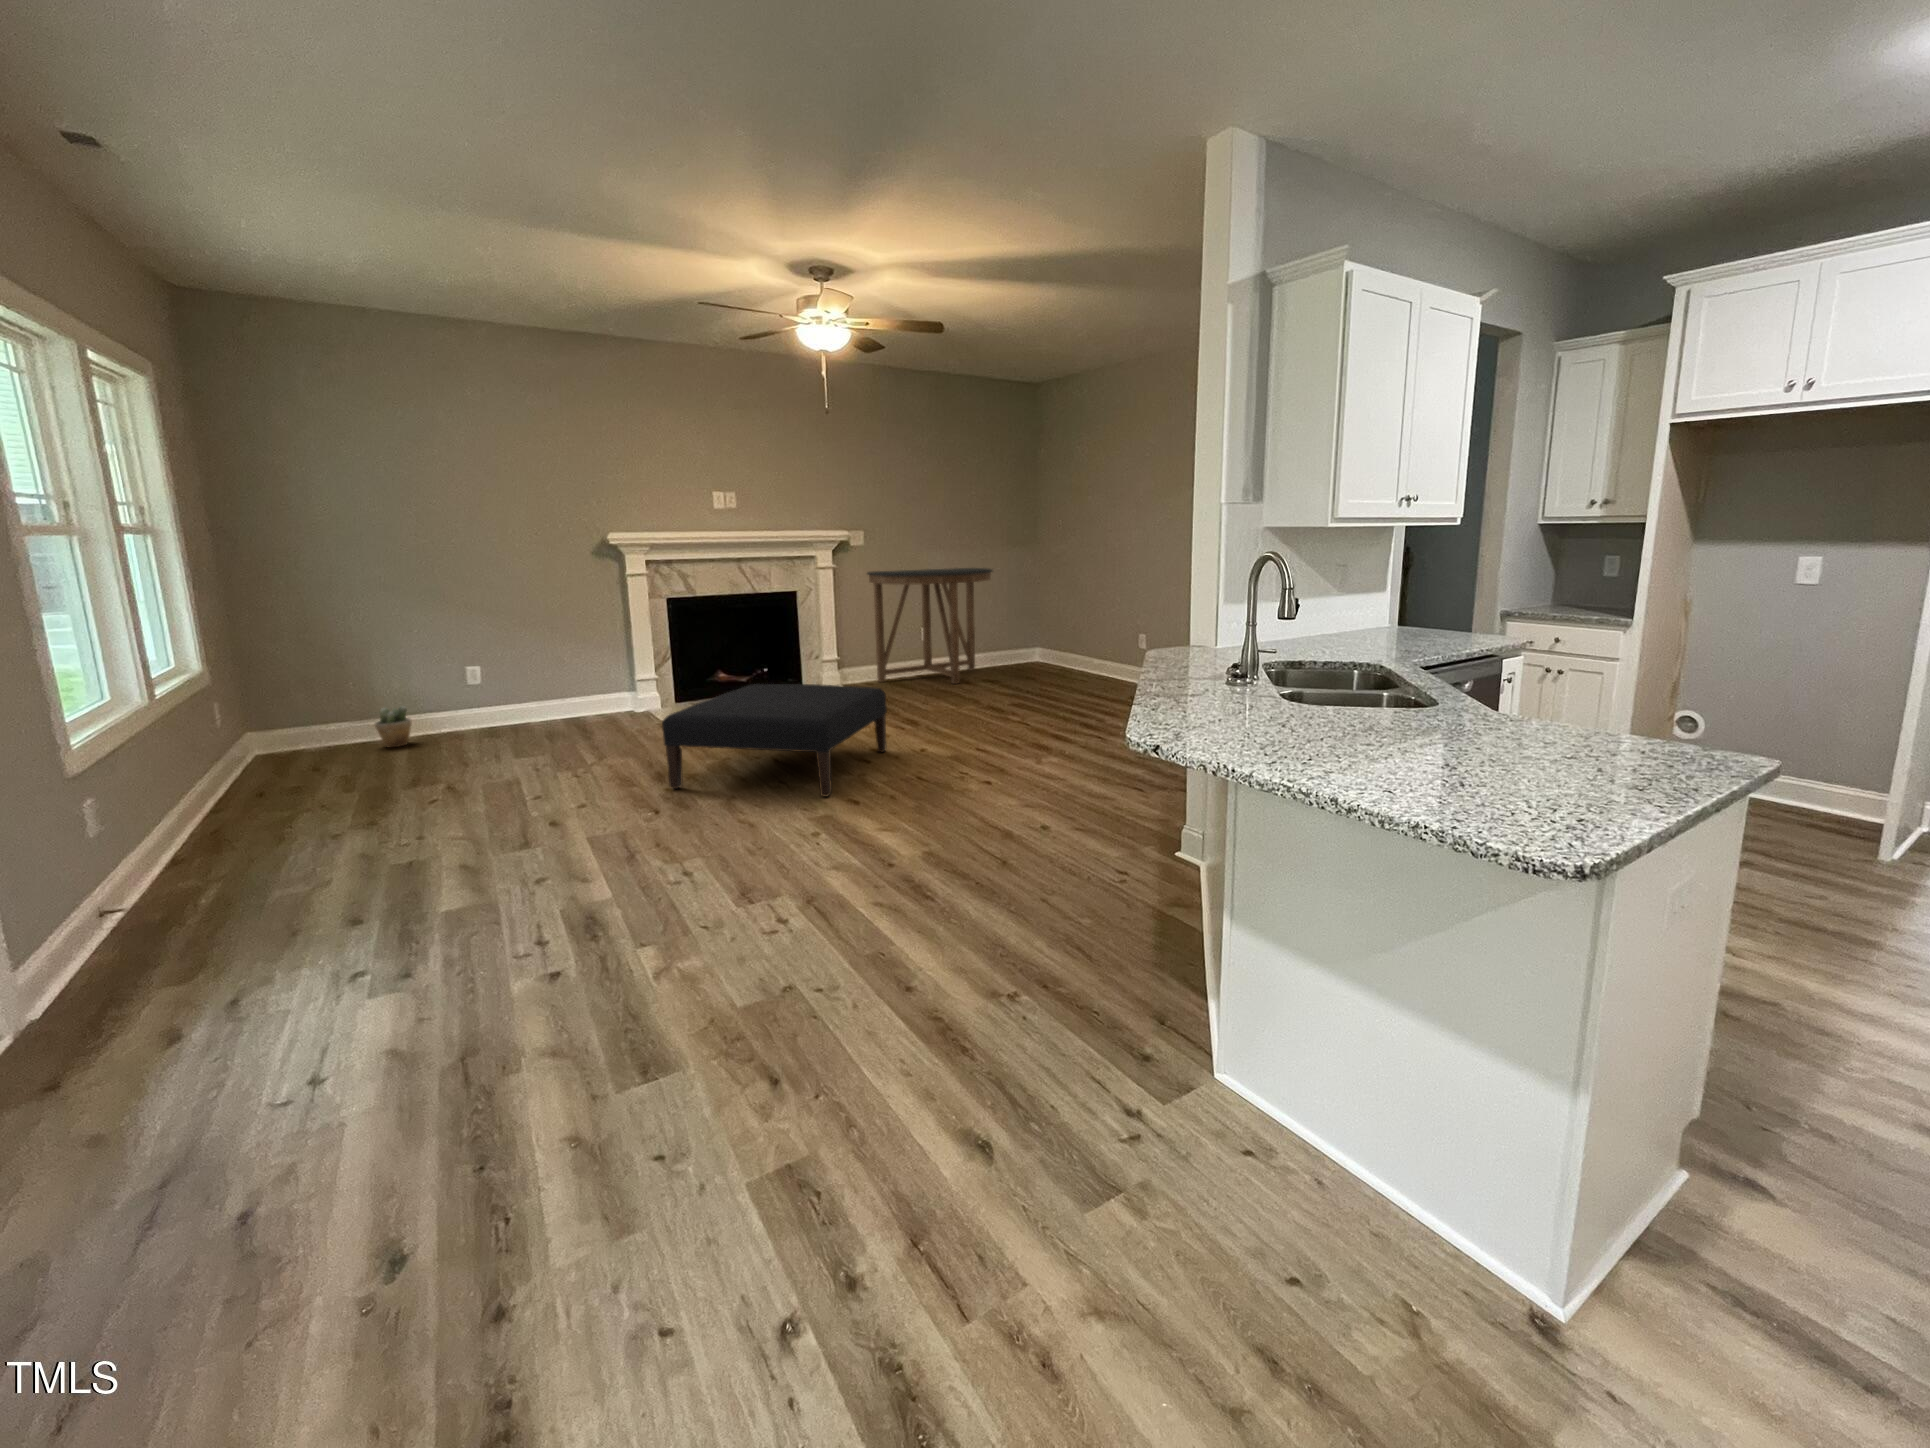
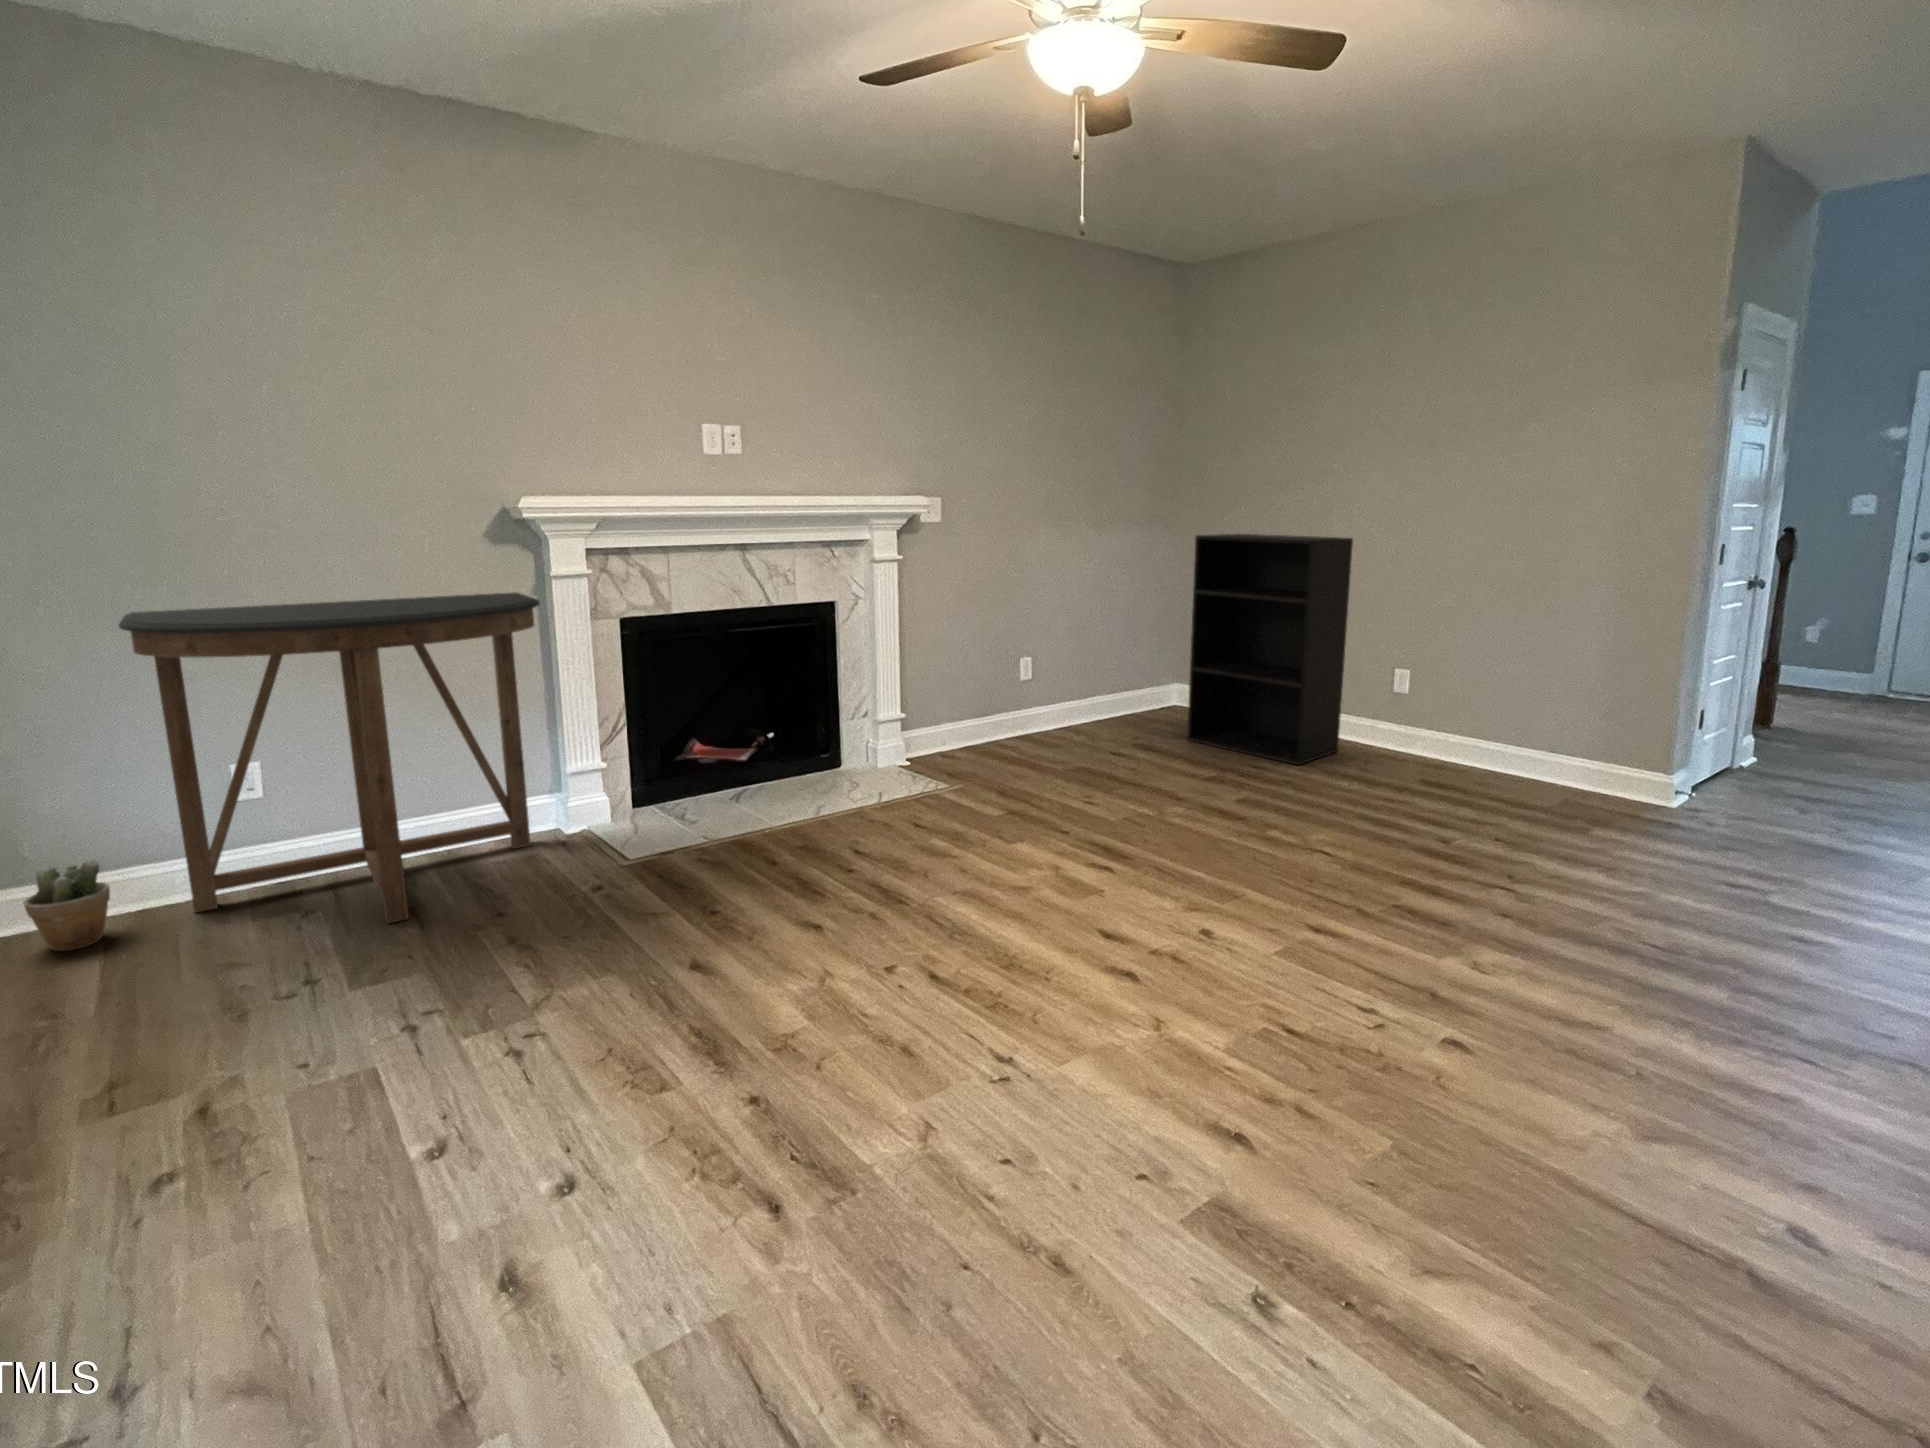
bookshelf: none [1022,551,1109,689] -> present [1187,534,1353,765]
console table: present [867,568,992,684] -> present [119,592,540,923]
ottoman: present [662,684,887,797] -> none [741,809,1154,1114]

